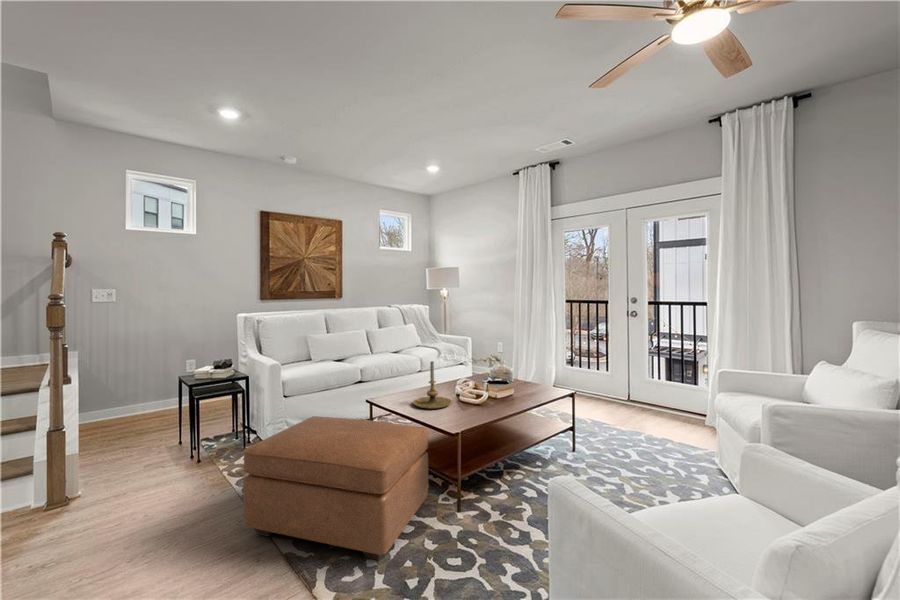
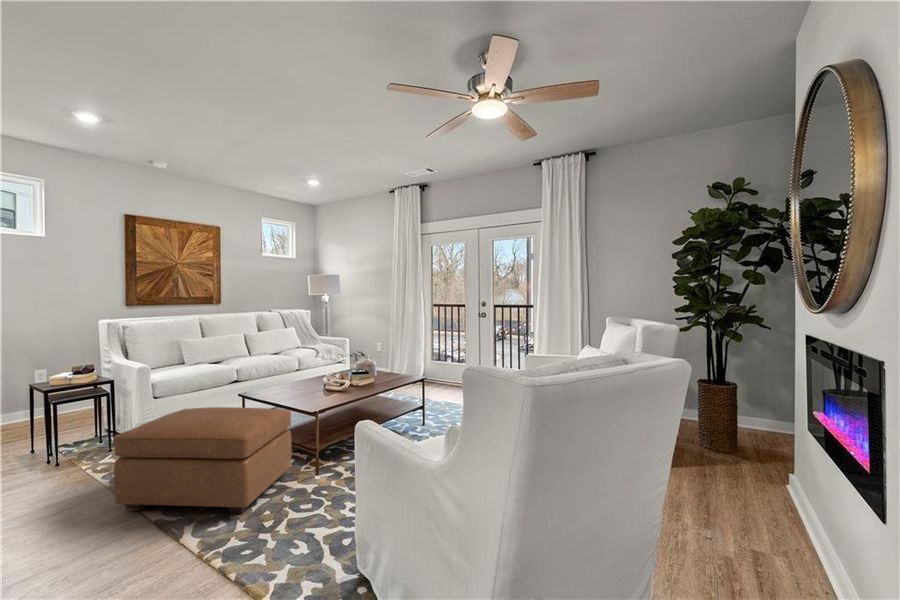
candle holder: present [413,361,452,409] -> none [282,357,317,397]

